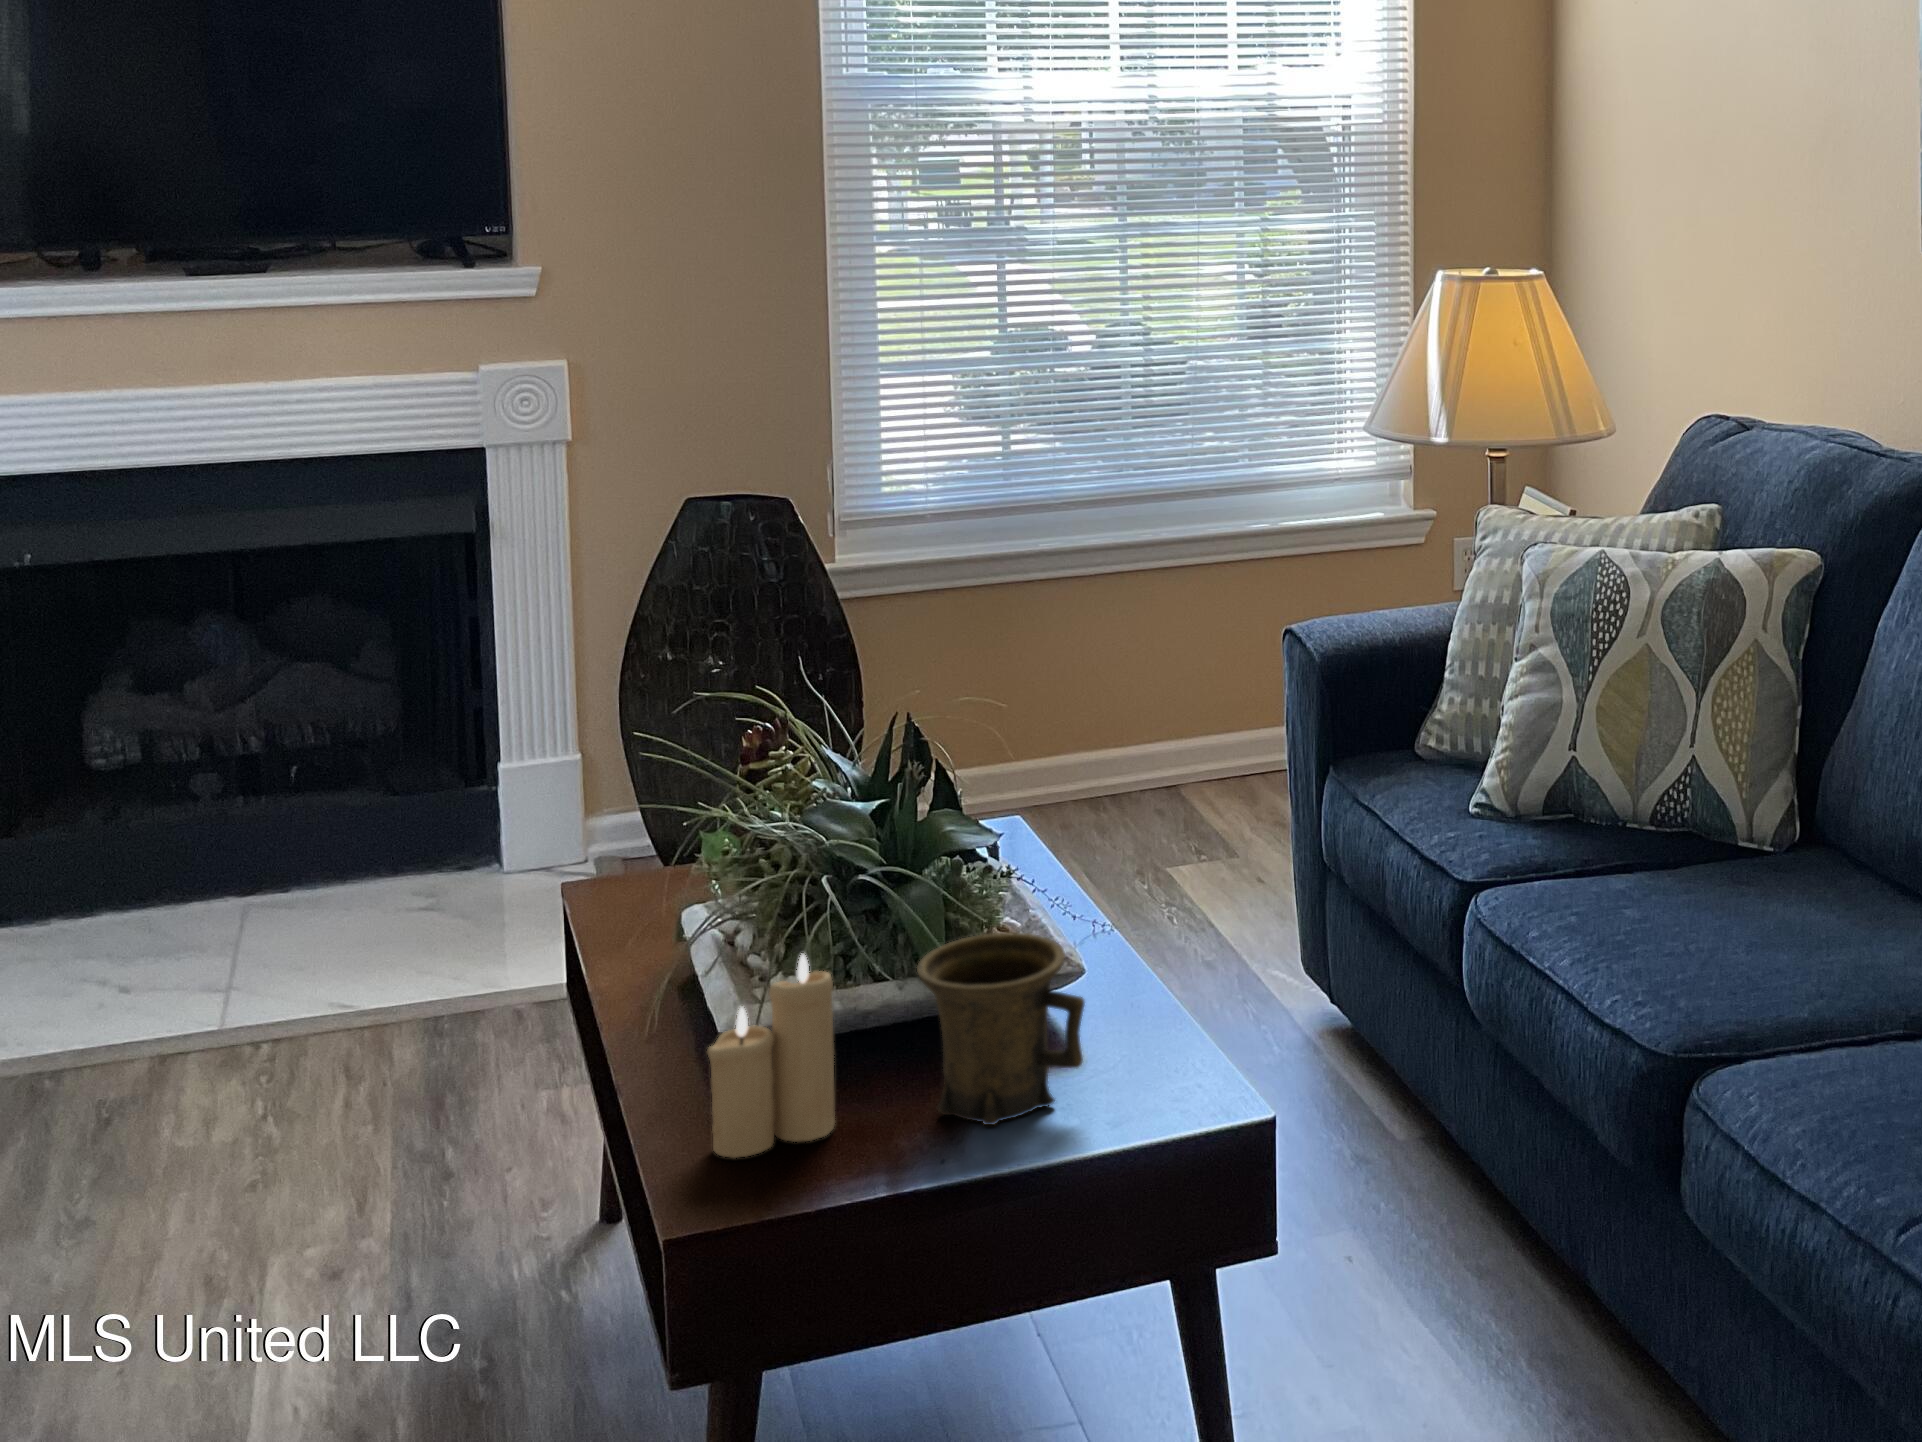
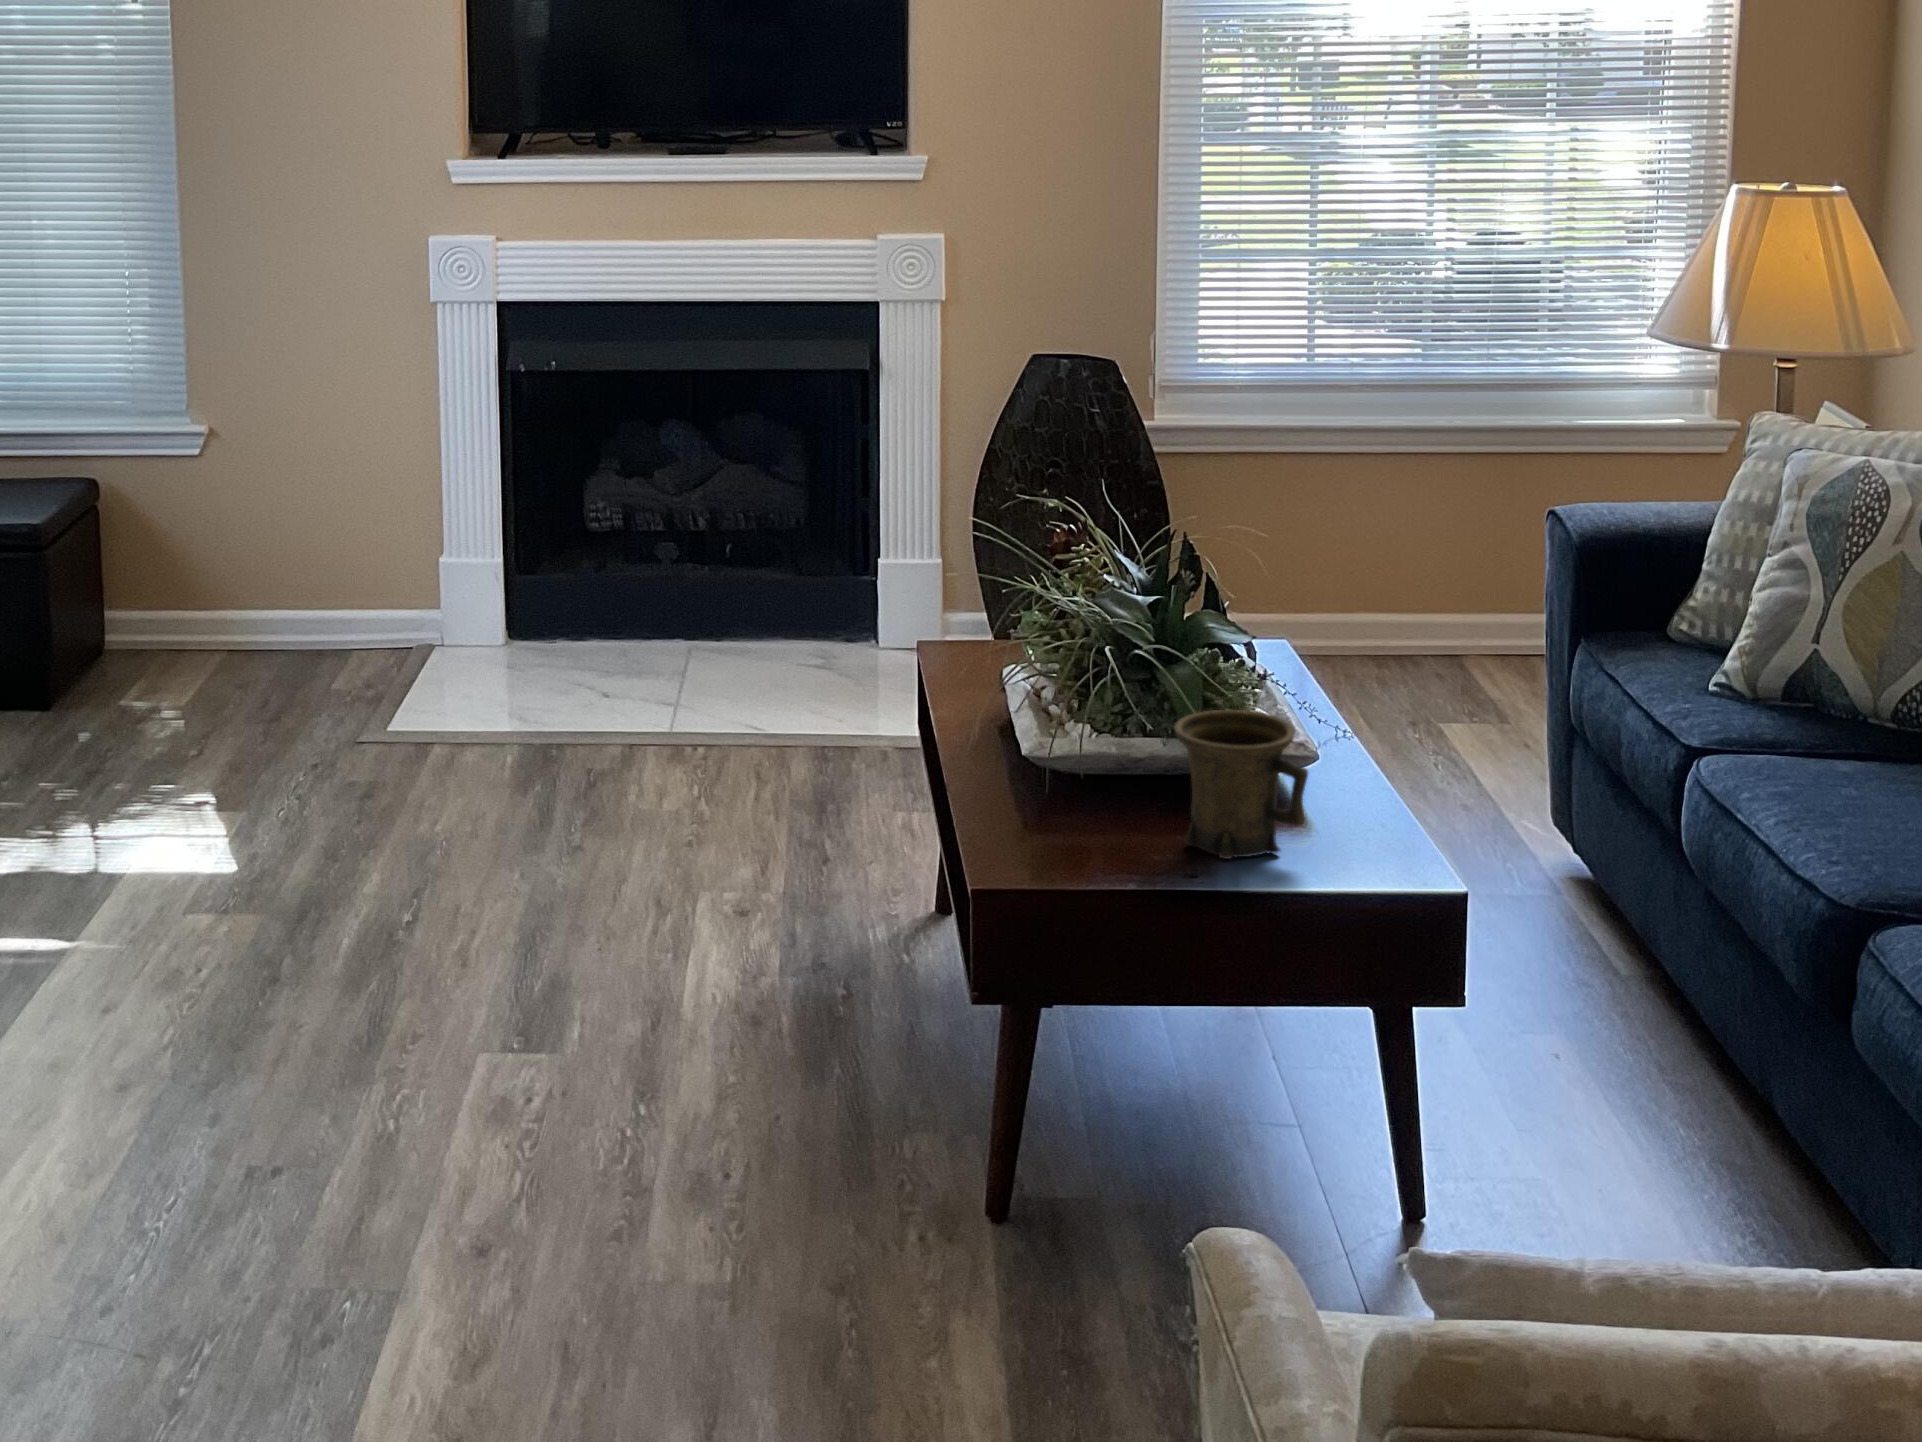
candle: present [708,954,835,1158] -> none [1010,700,1107,848]

